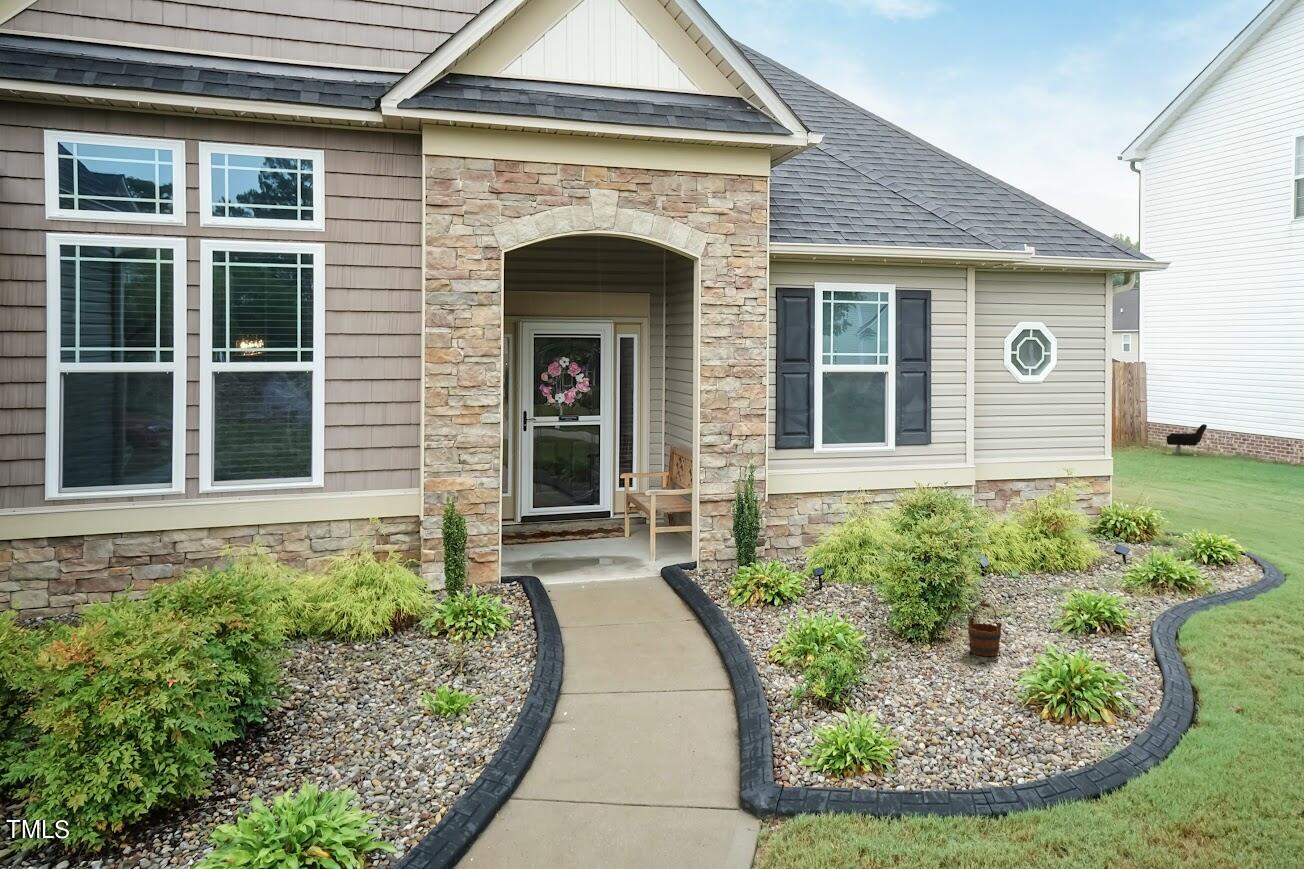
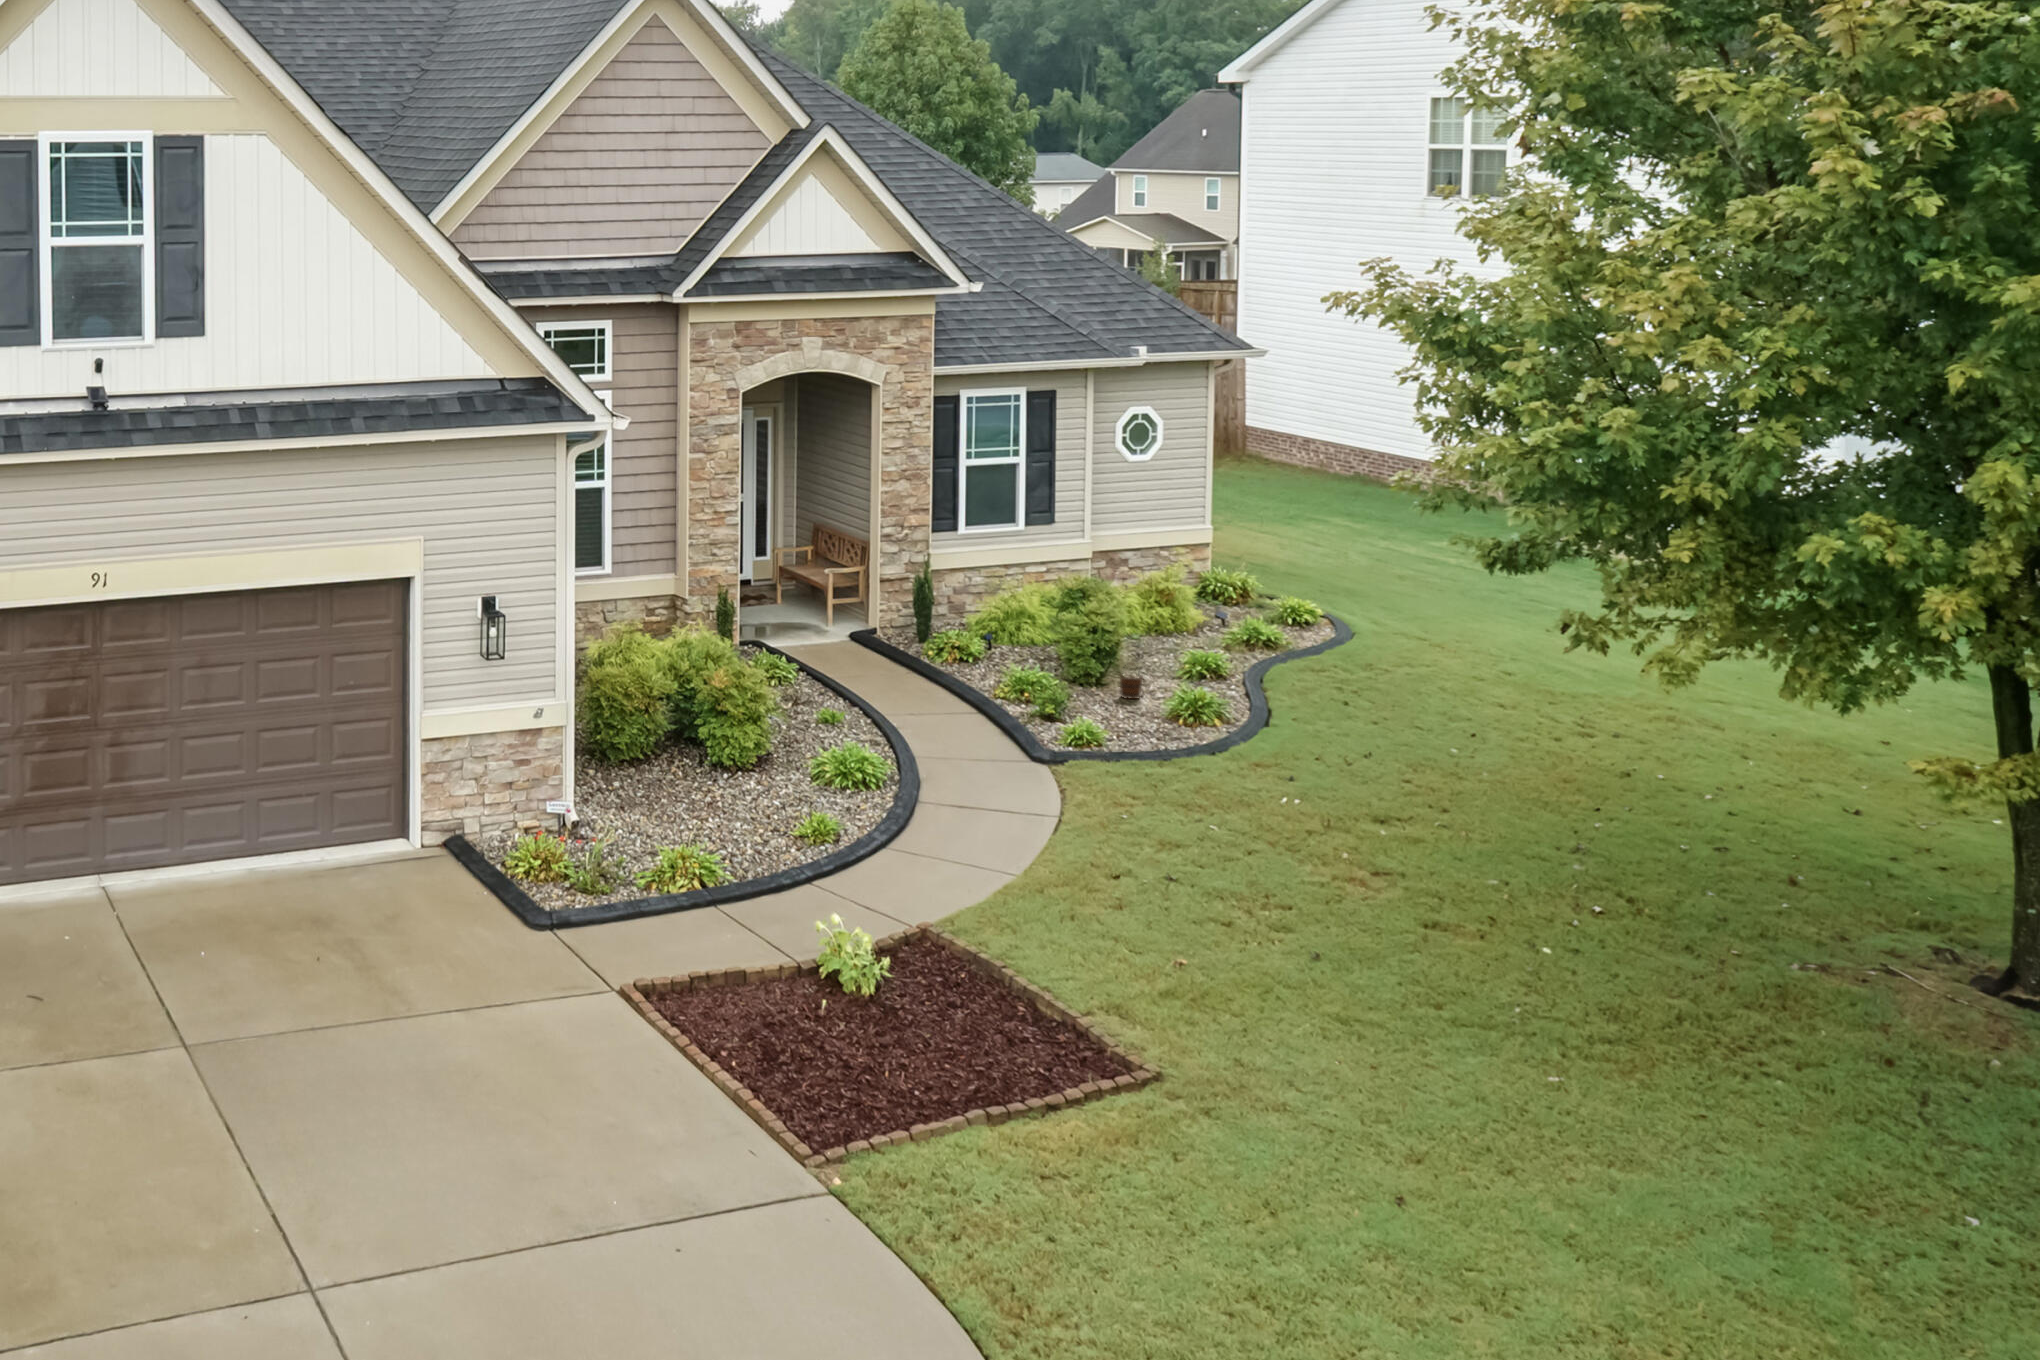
lounge chair: present [1167,424,1207,455] -> none [1266,439,1319,479]

